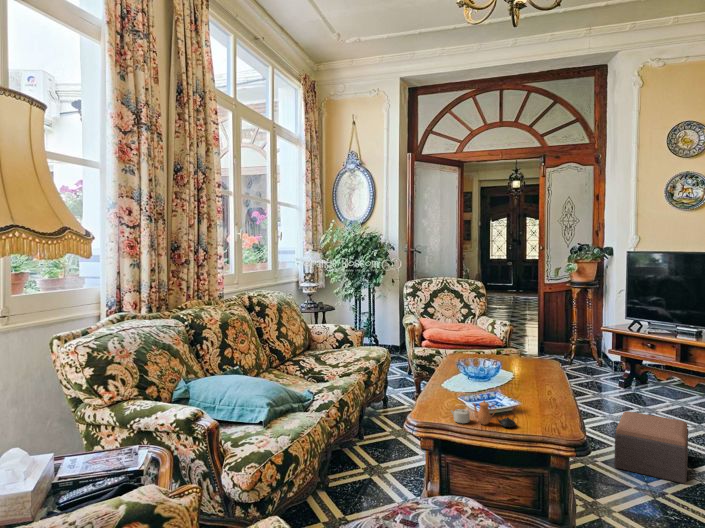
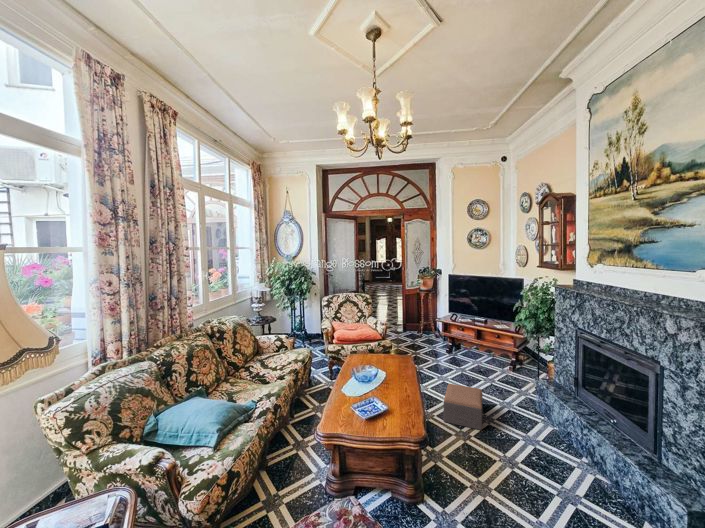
teapot: present [451,400,516,427] -> none [344,410,385,427]

